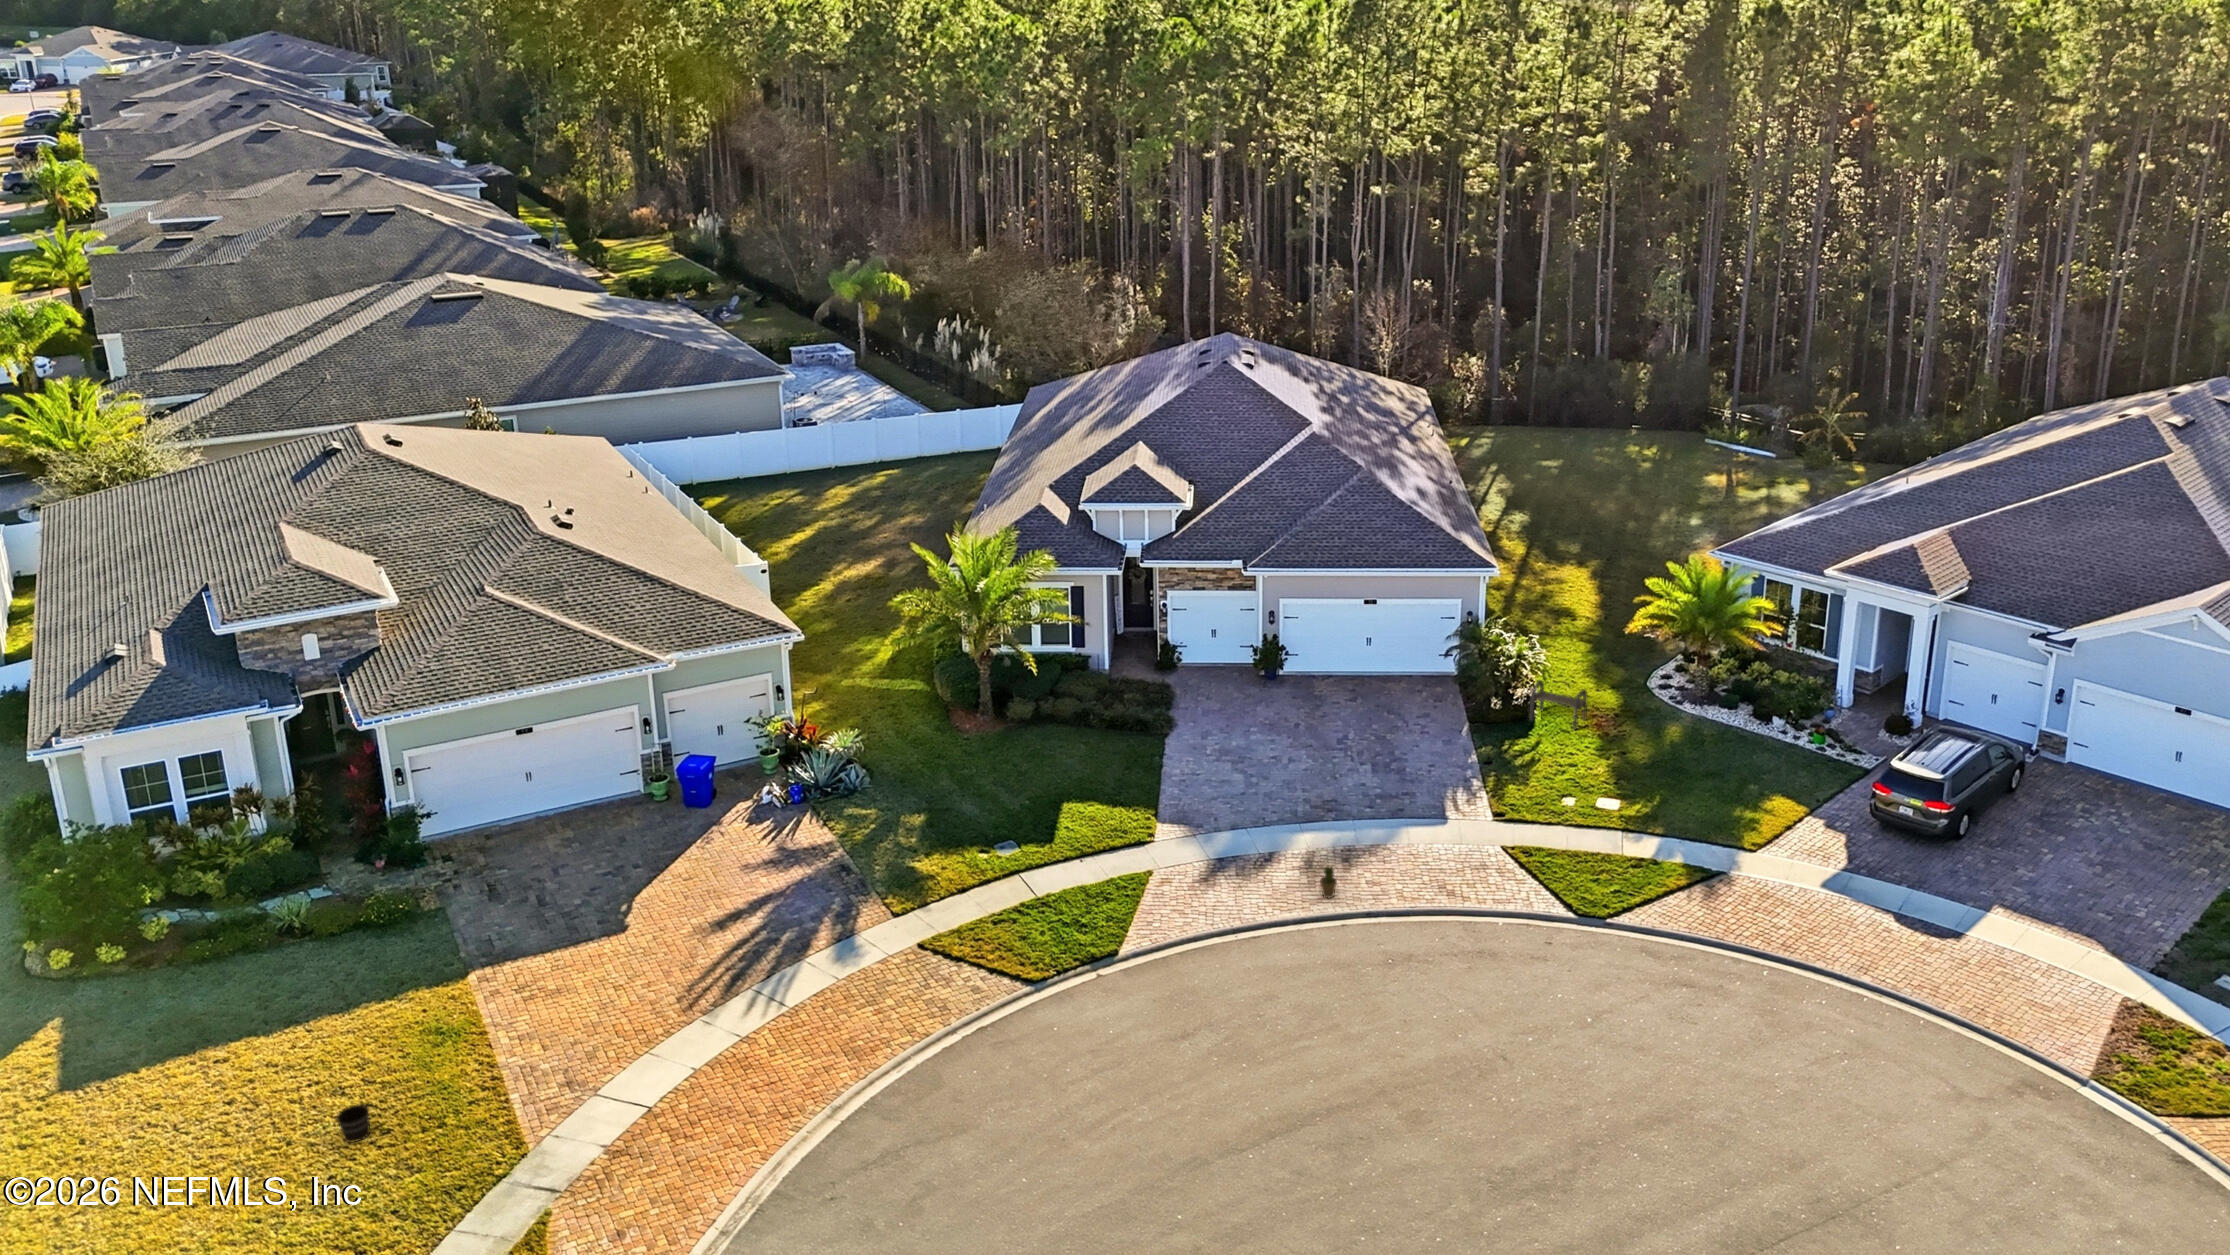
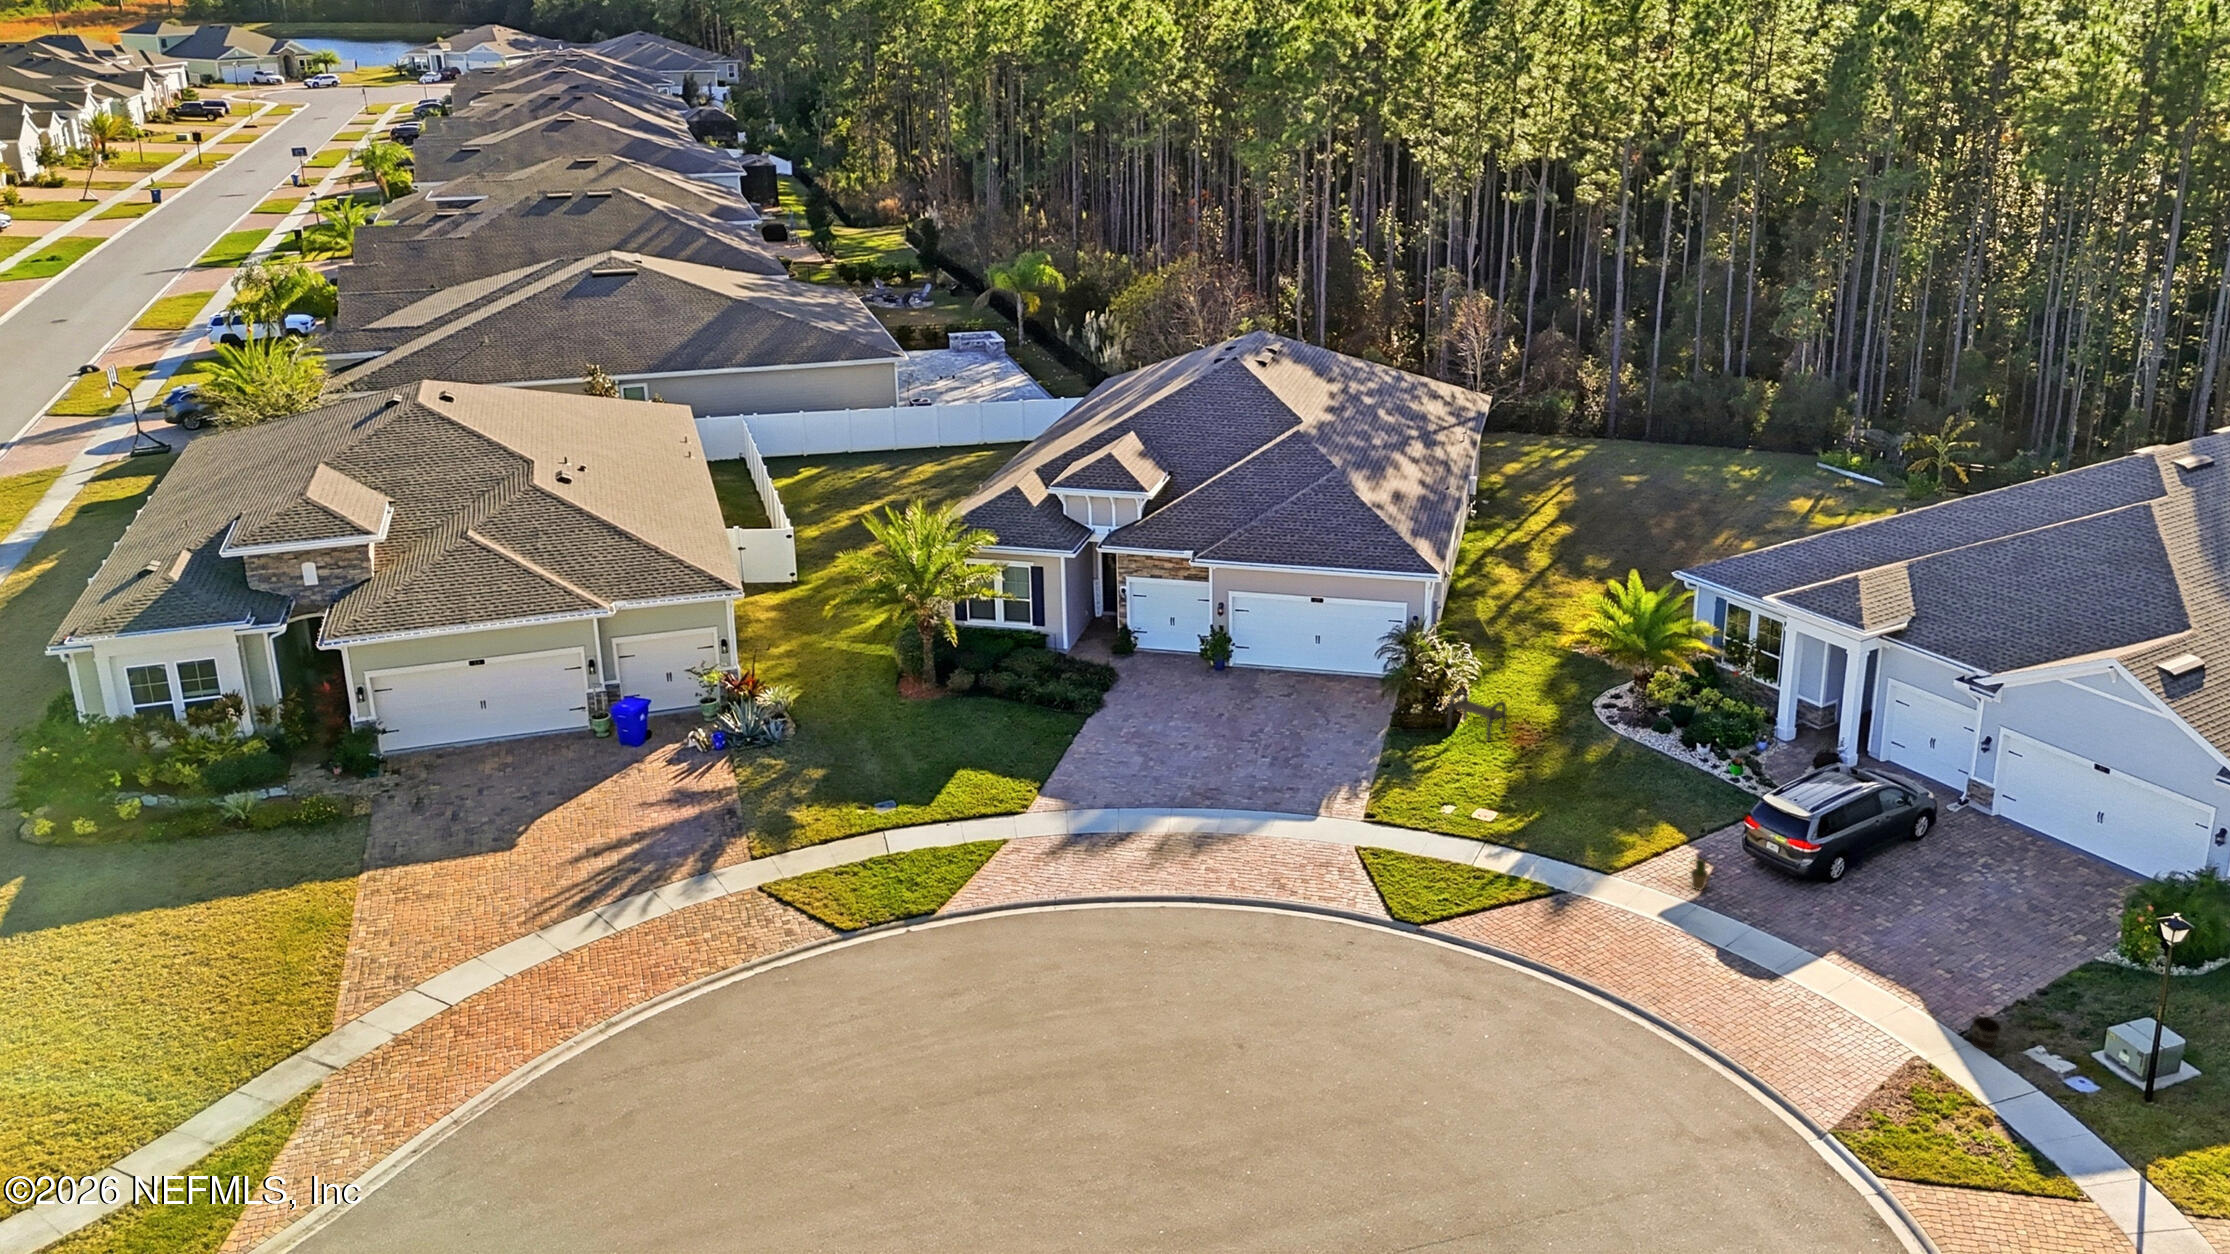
potted plant: present [1320,866,1337,898] -> present [1691,858,1708,890]
bucket: present [337,1104,370,1143] -> present [1972,1016,2001,1051]

